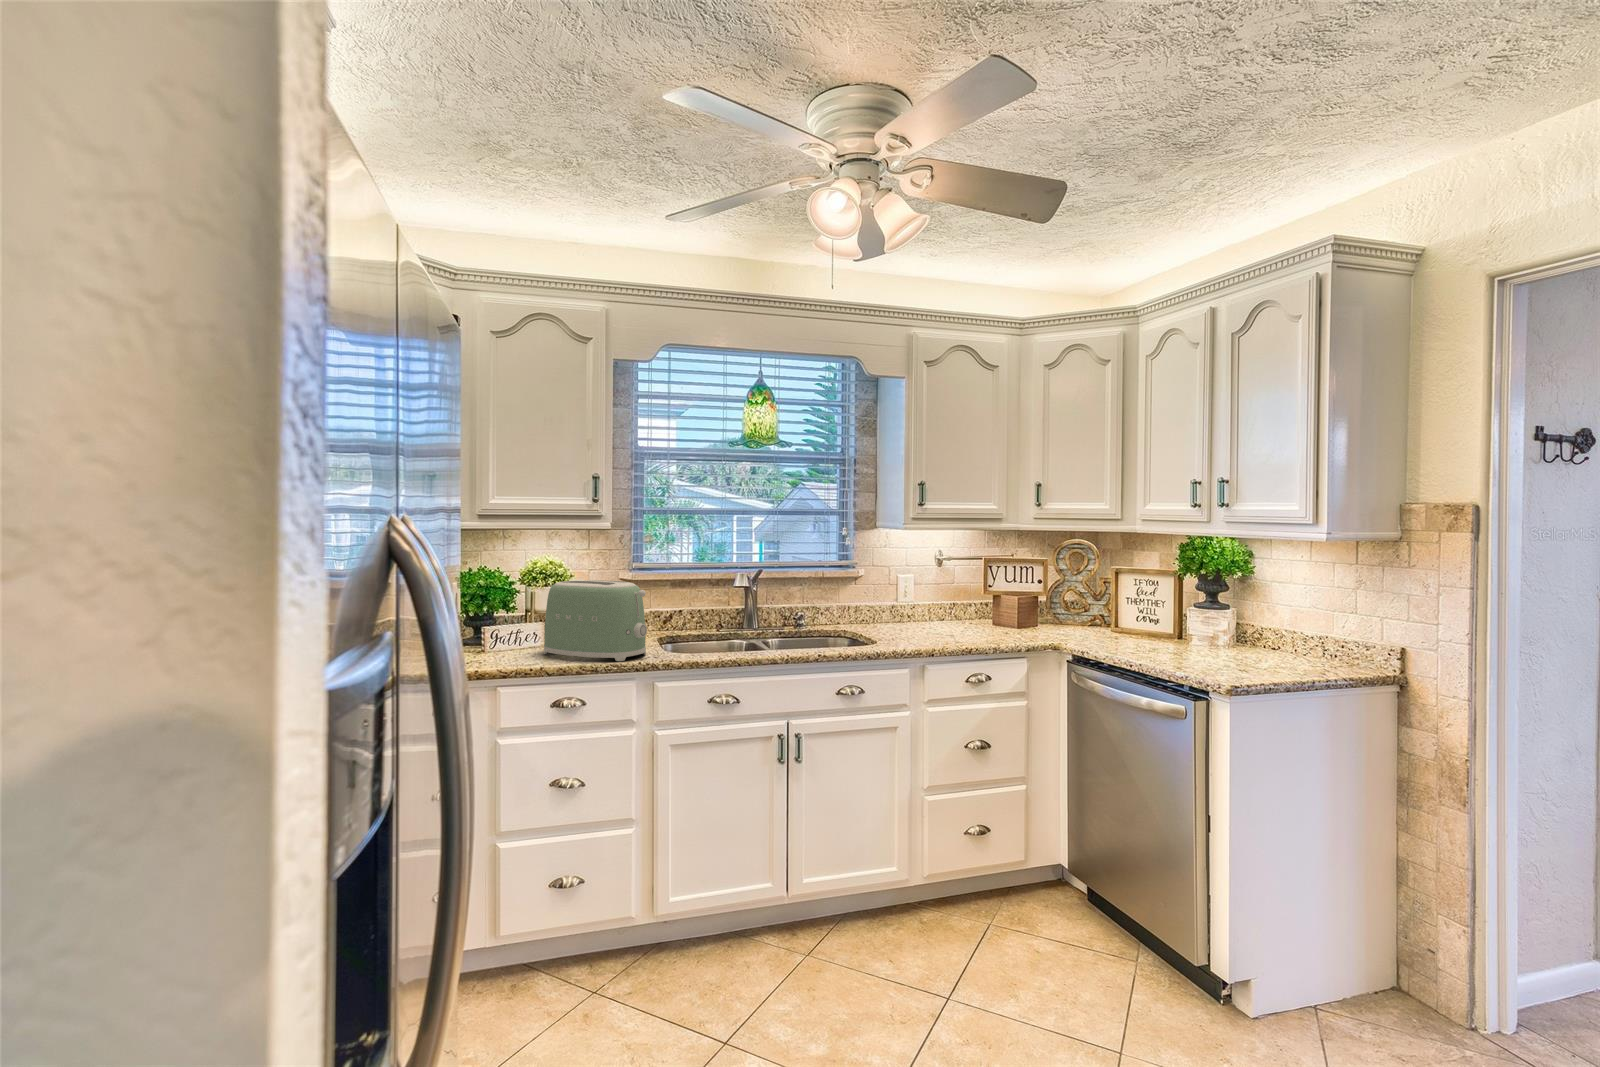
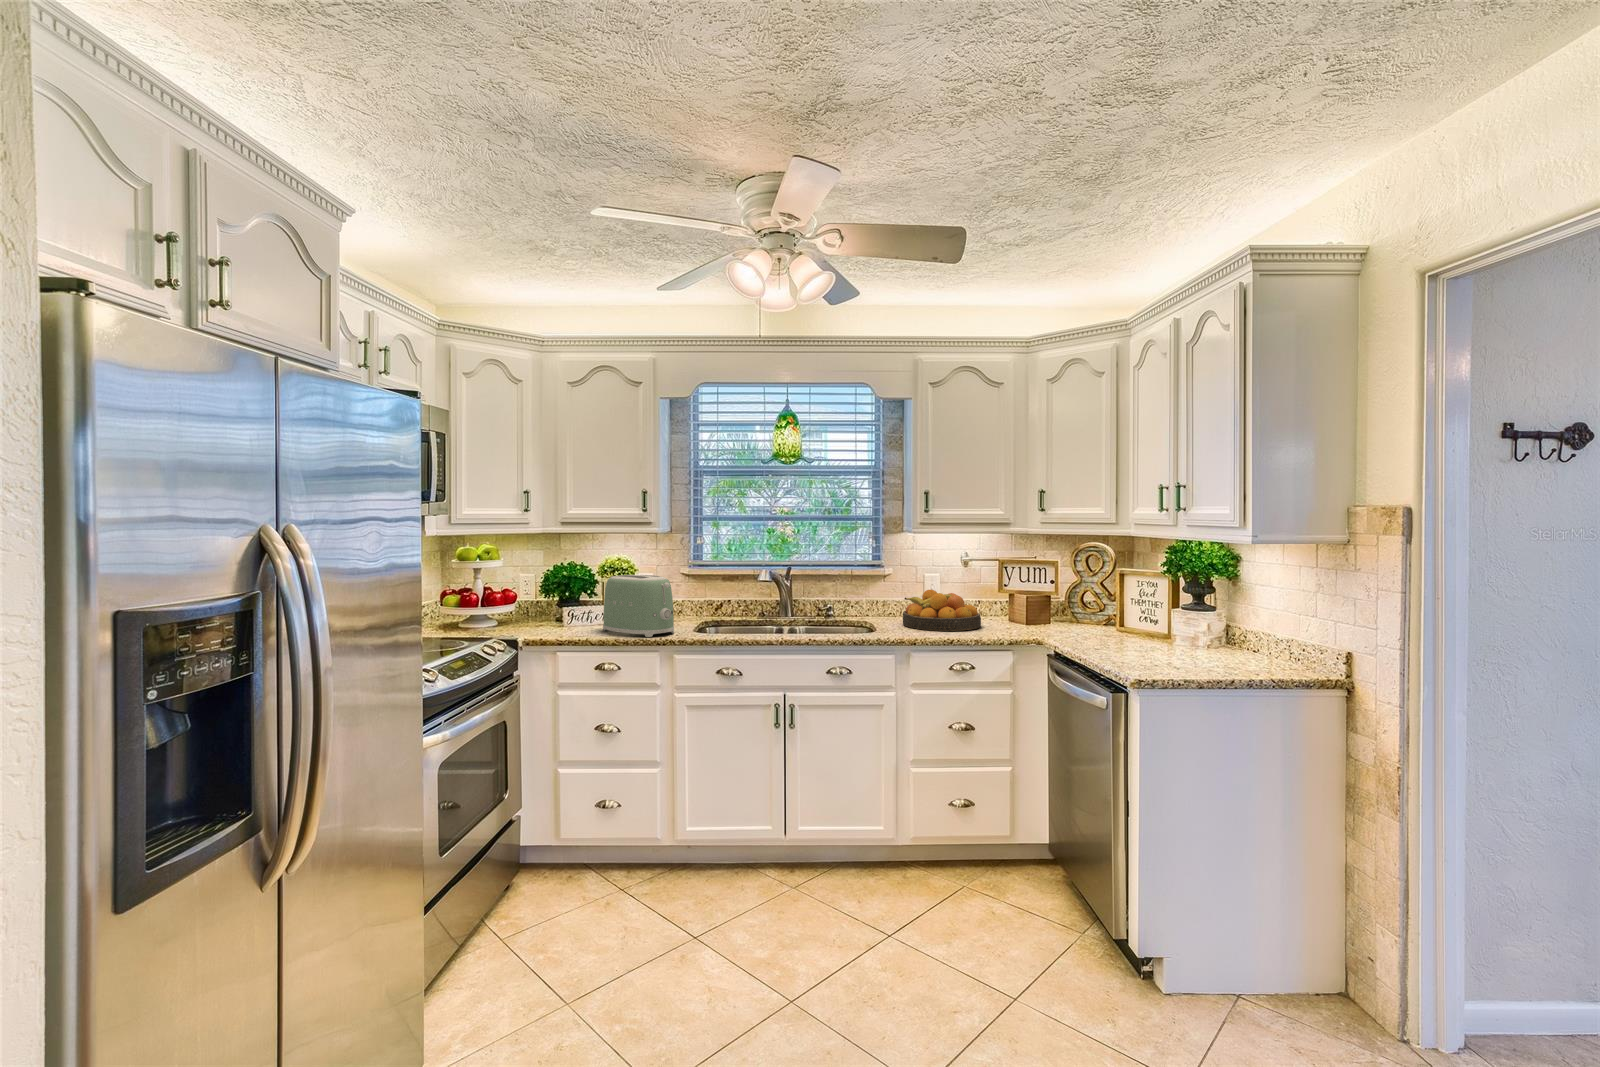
fruit bowl: none [890,592,979,638] -> present [903,590,981,631]

